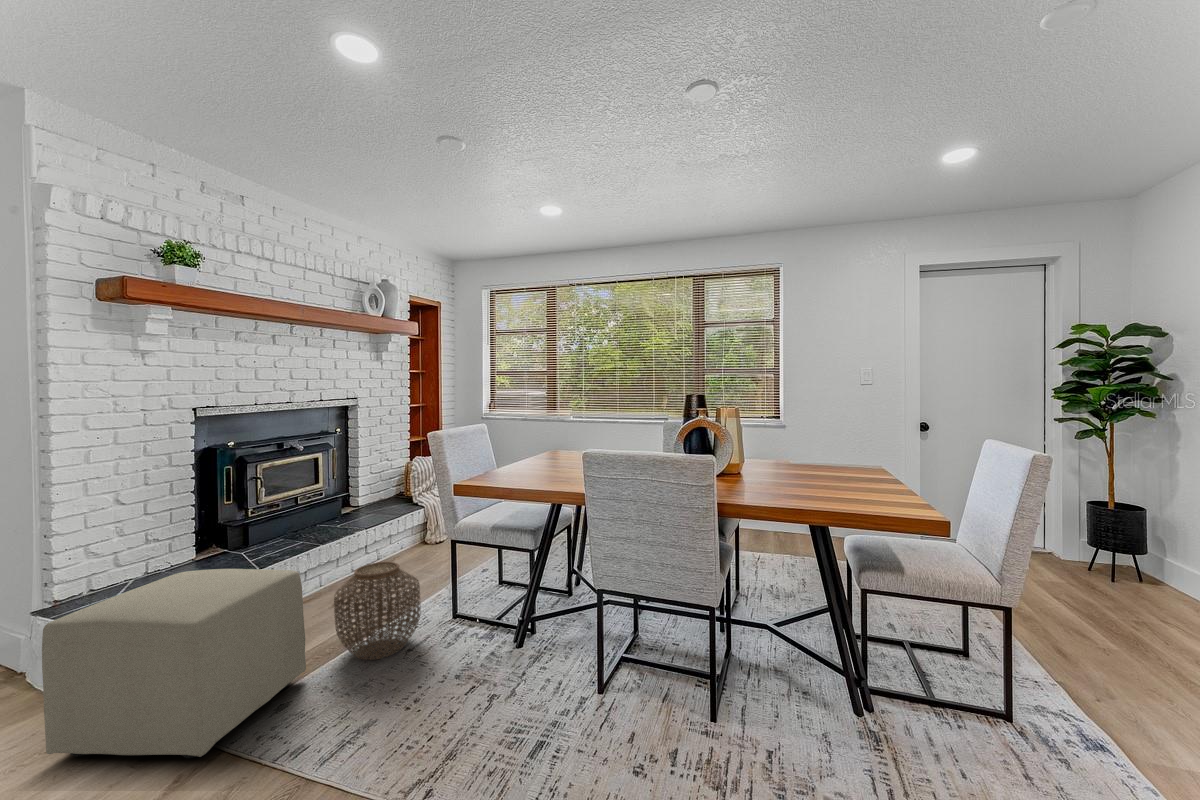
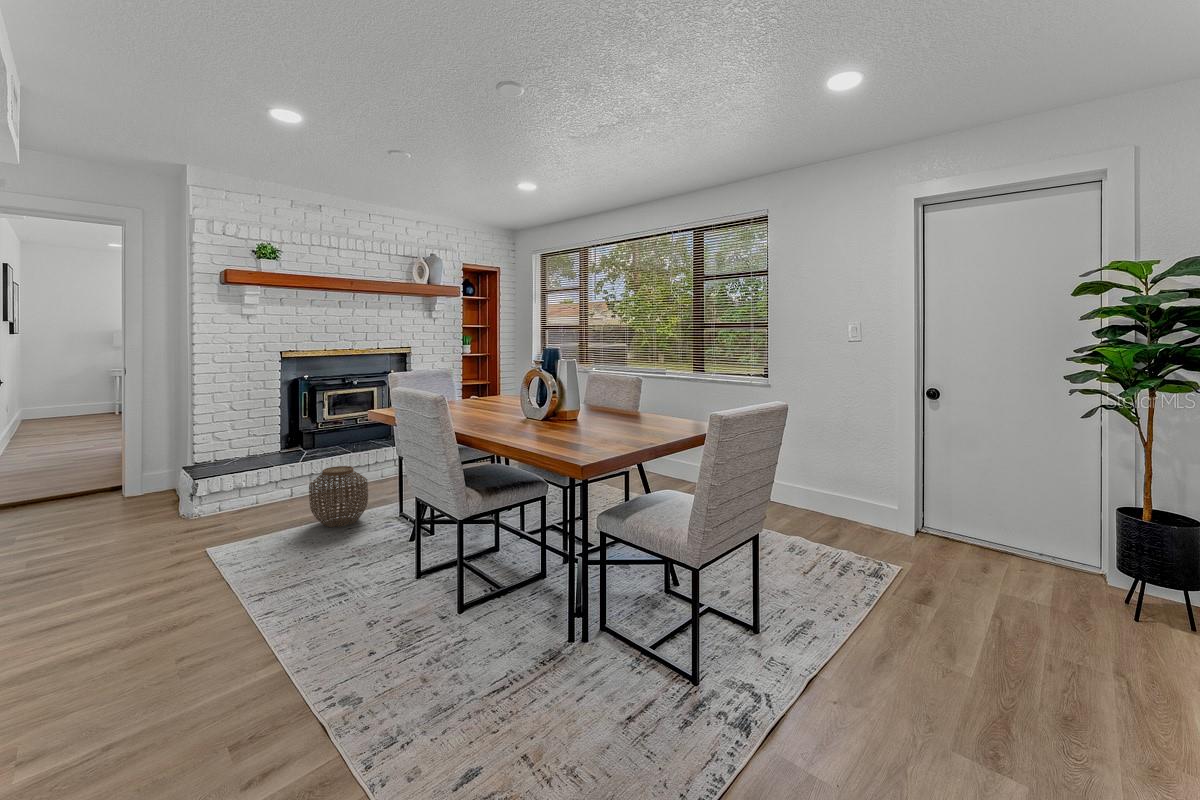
ottoman: present [42,569,306,758] -> none [144,455,288,553]

